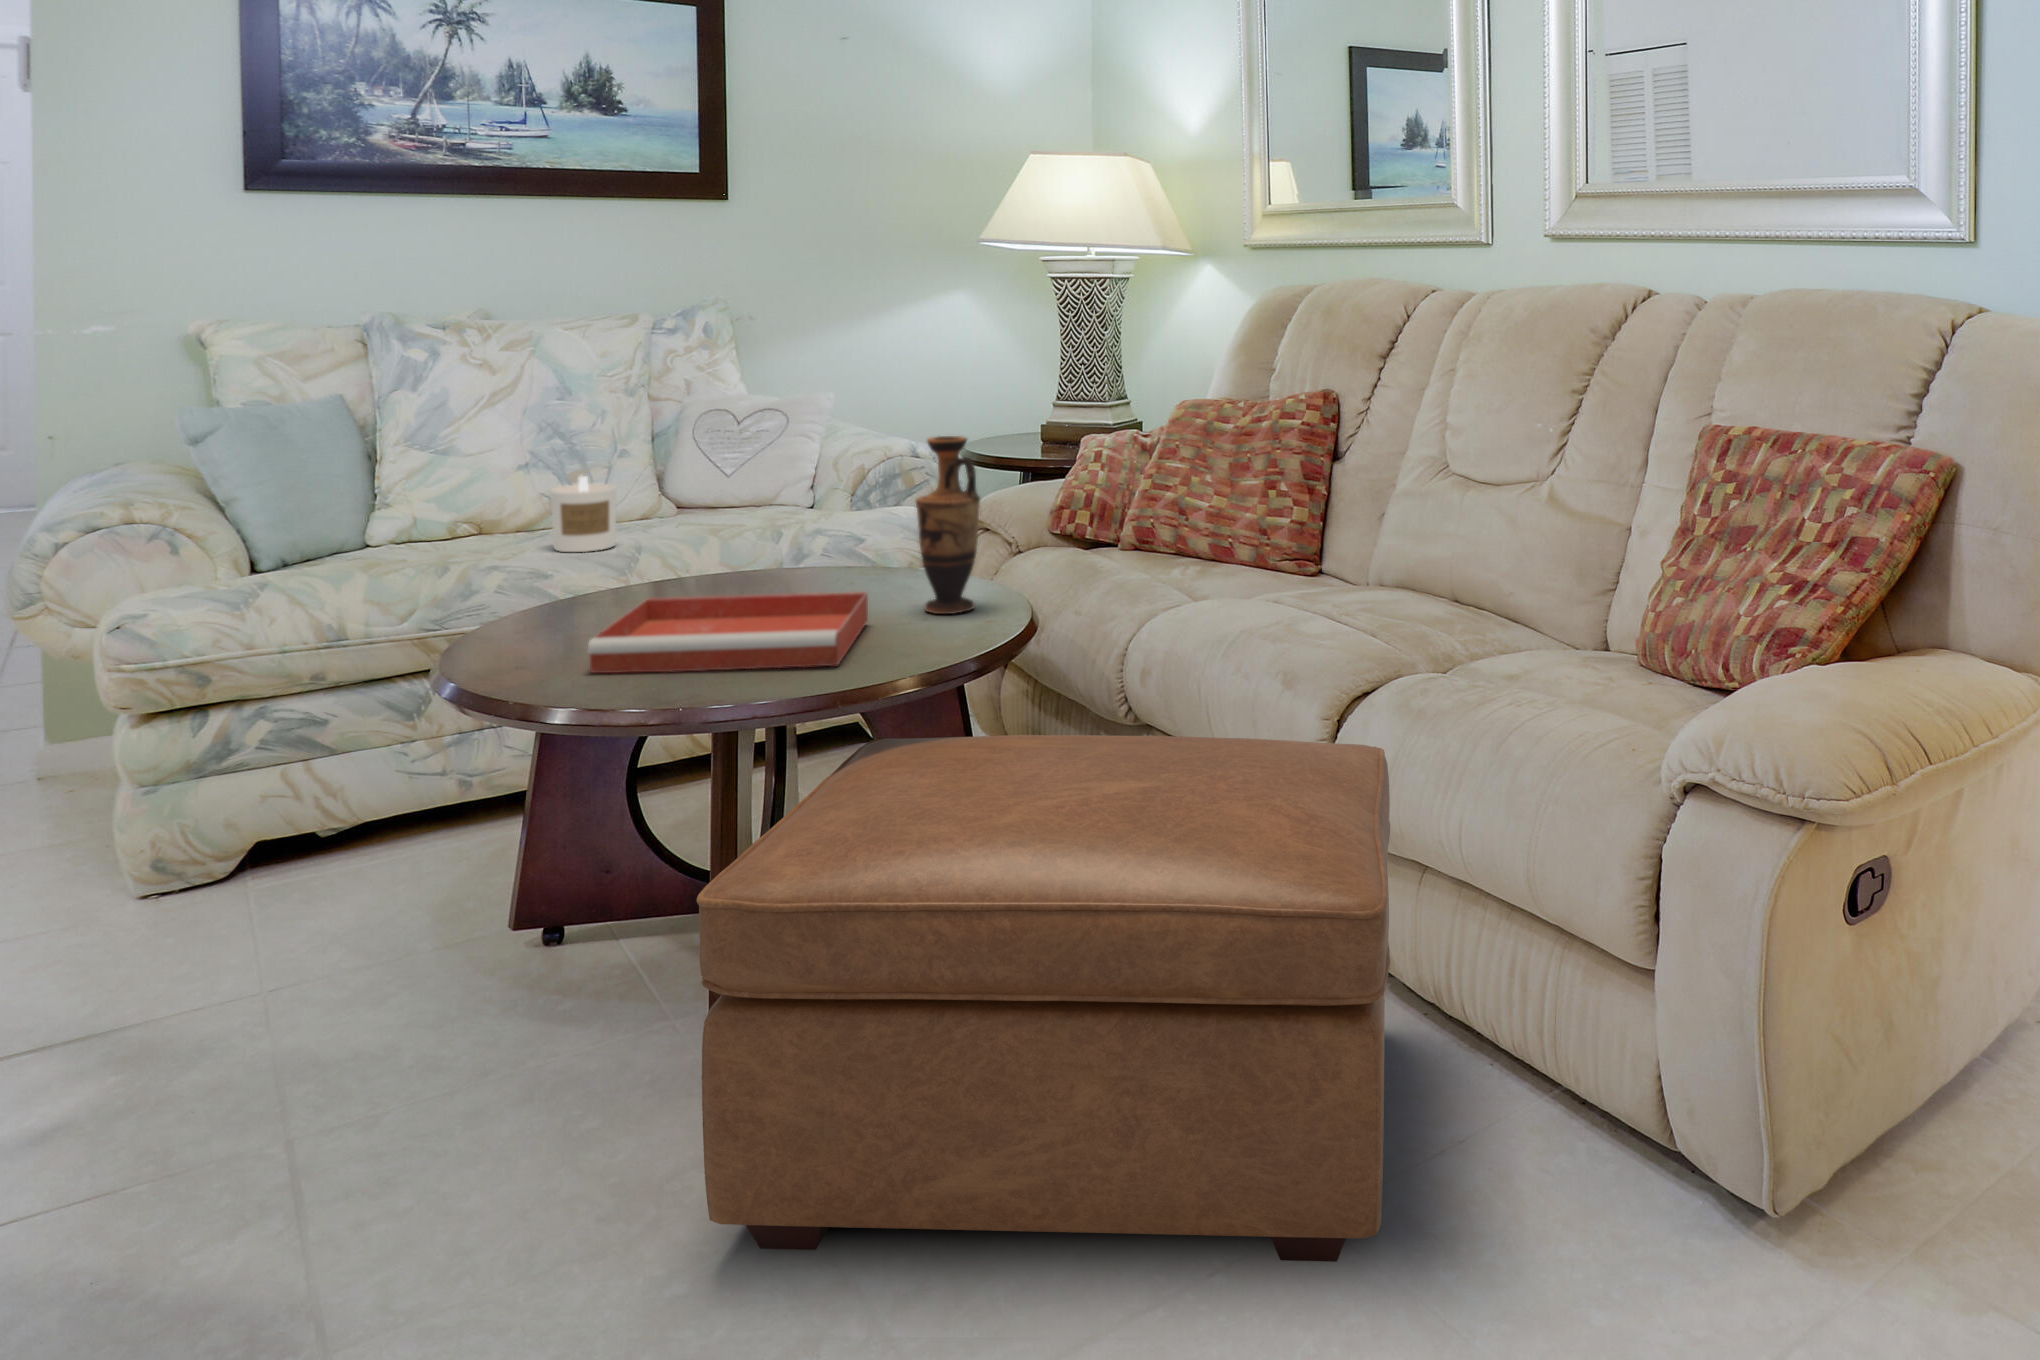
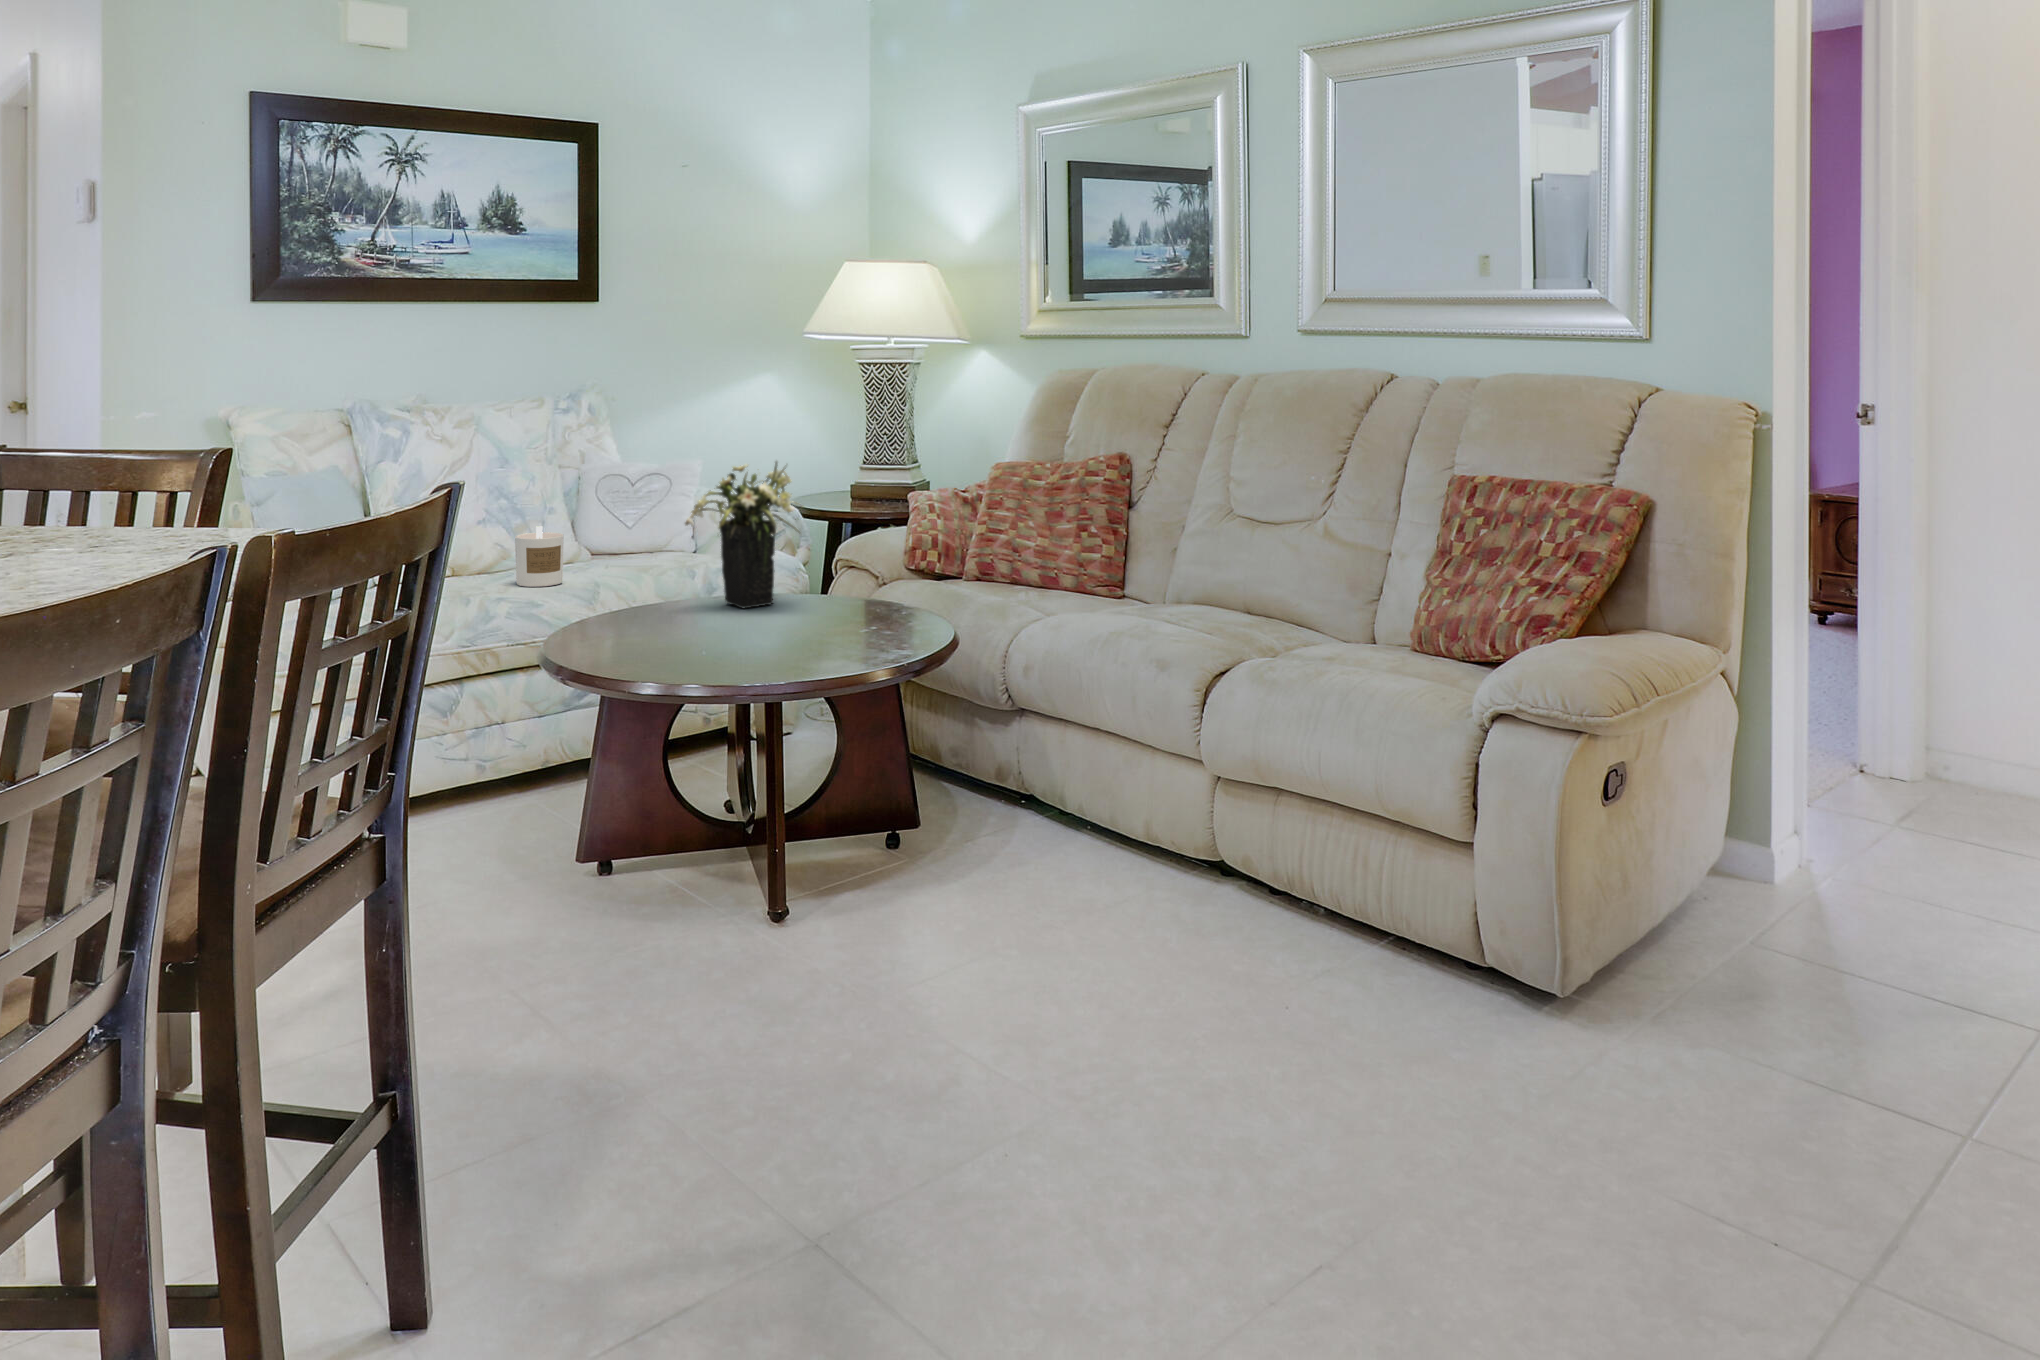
flower arrangement: none [714,397,880,587] -> present [685,462,802,608]
vase: present [916,436,980,614] -> none [852,489,900,625]
tray: present [587,592,868,673] -> none [665,607,840,664]
ottoman: present [696,735,1390,1262] -> none [845,702,1314,1044]

